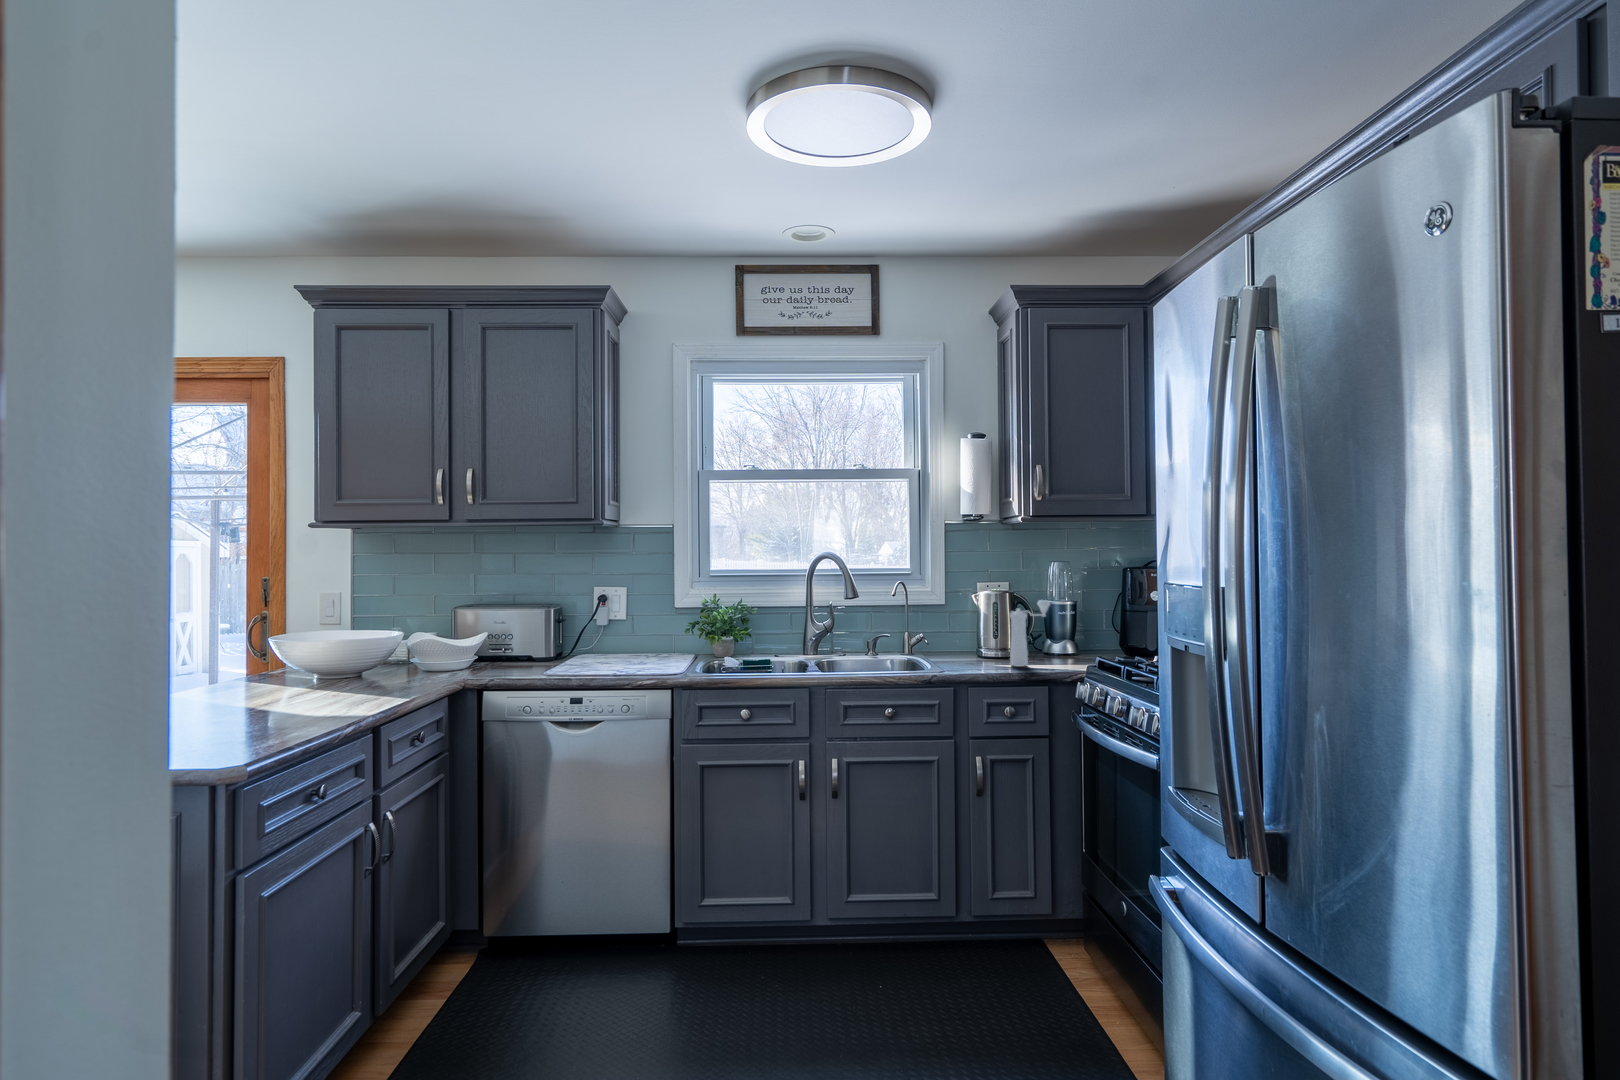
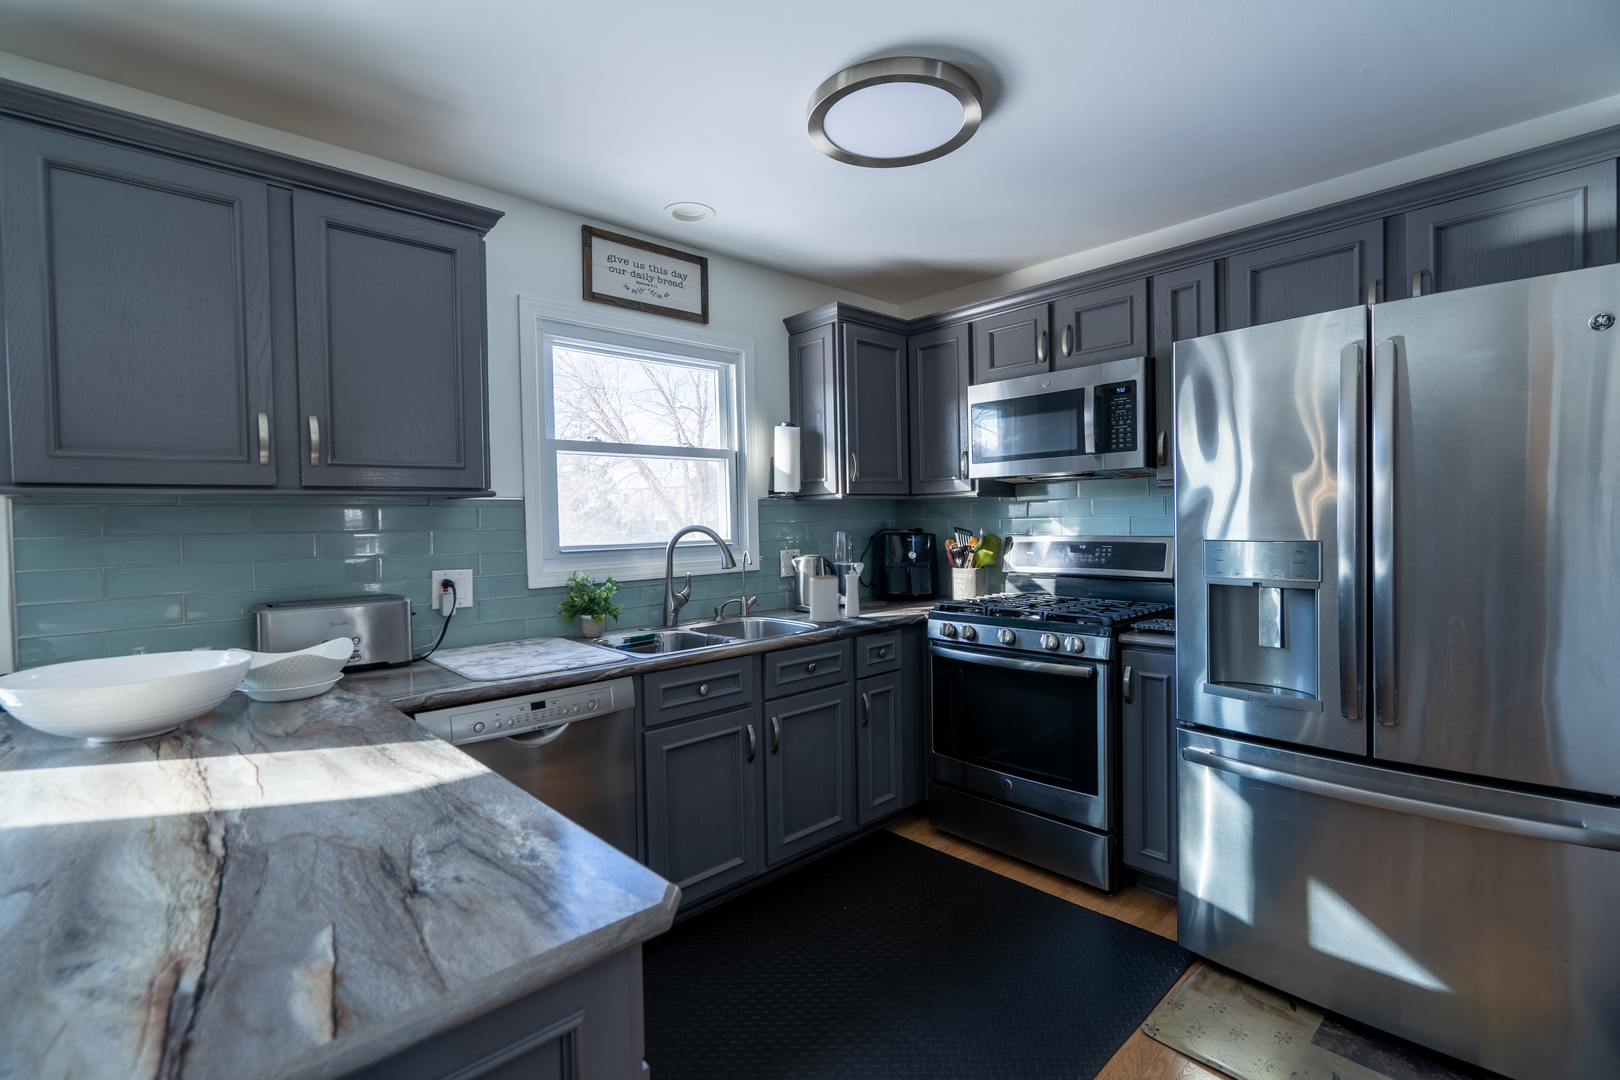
jar: none [954,612,989,668] -> present [810,575,838,622]

